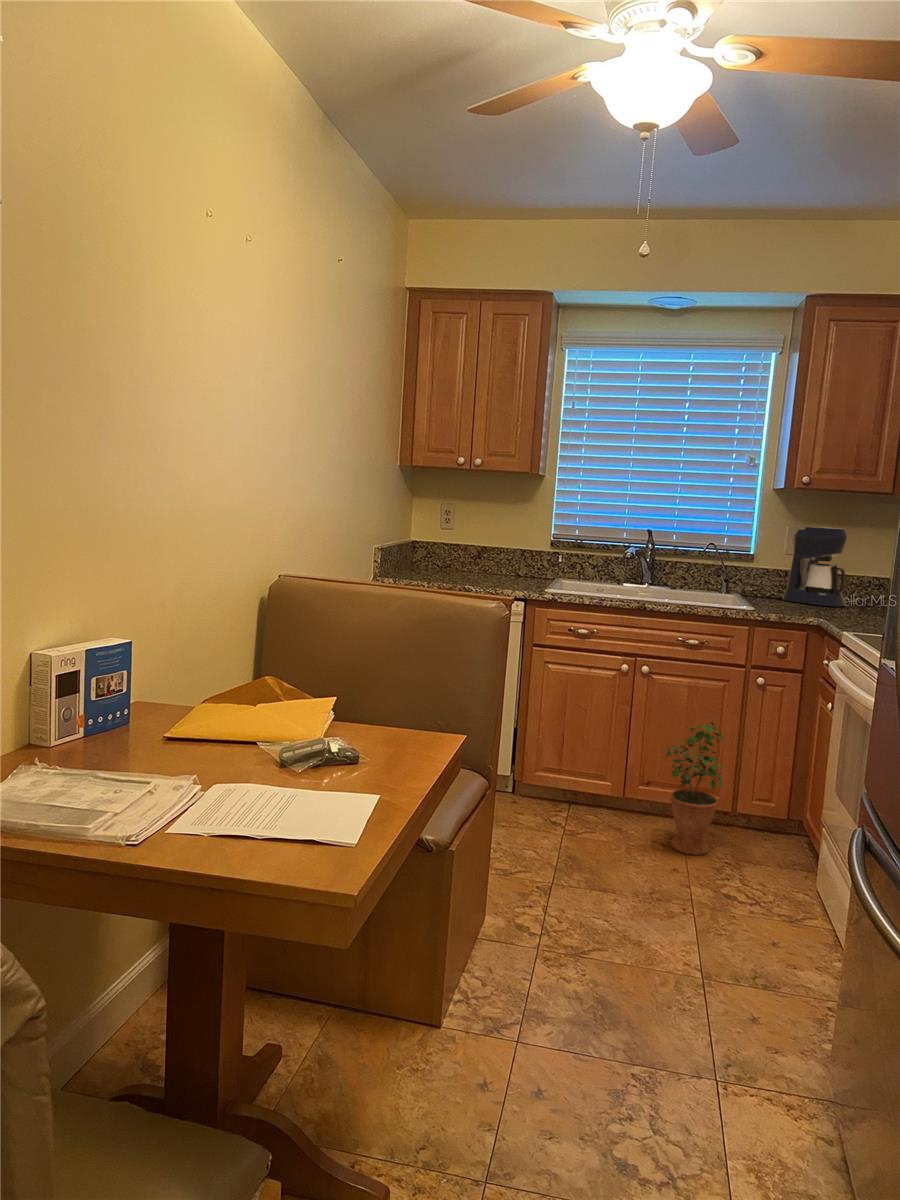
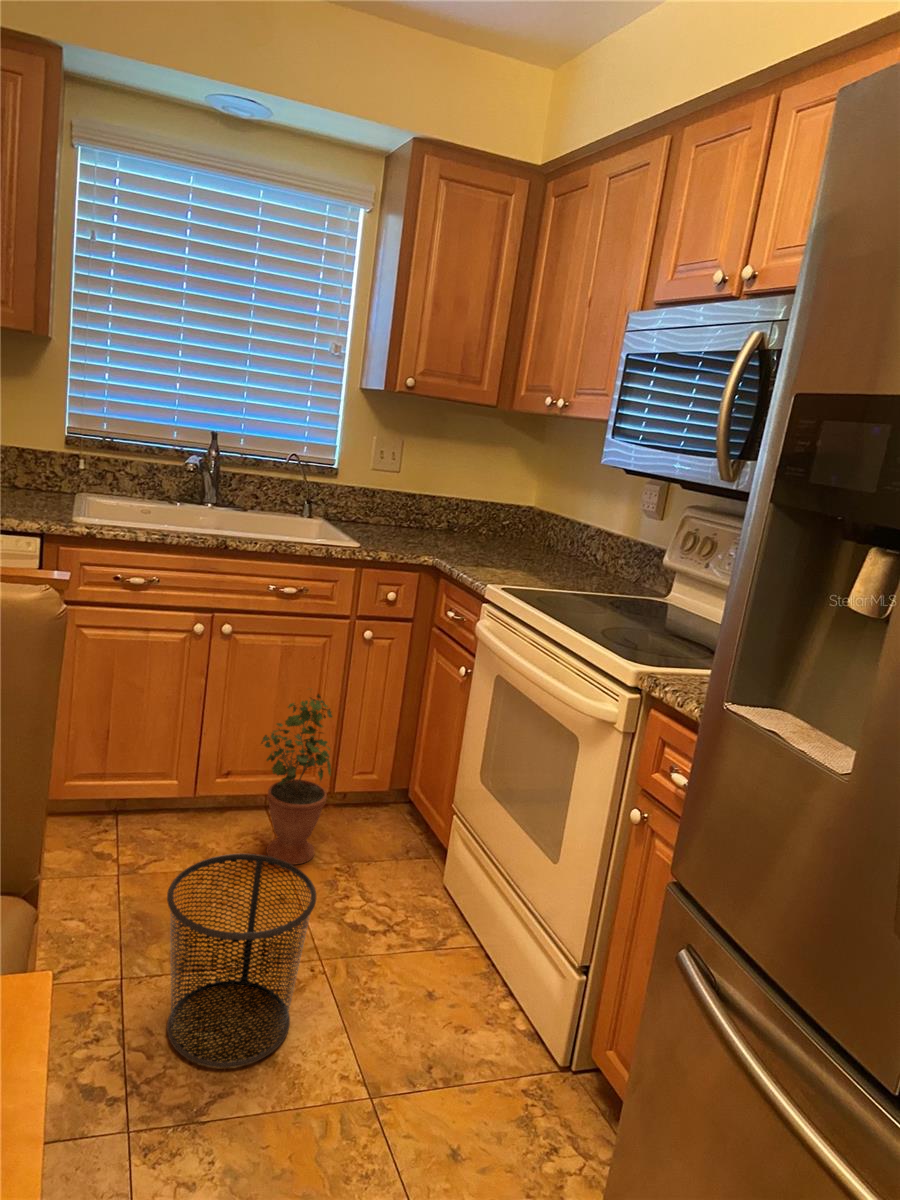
coffee maker: present [783,527,848,606] -> none [372,441,443,535]
waste bin: none [573,804,674,942] -> present [167,854,316,1068]

